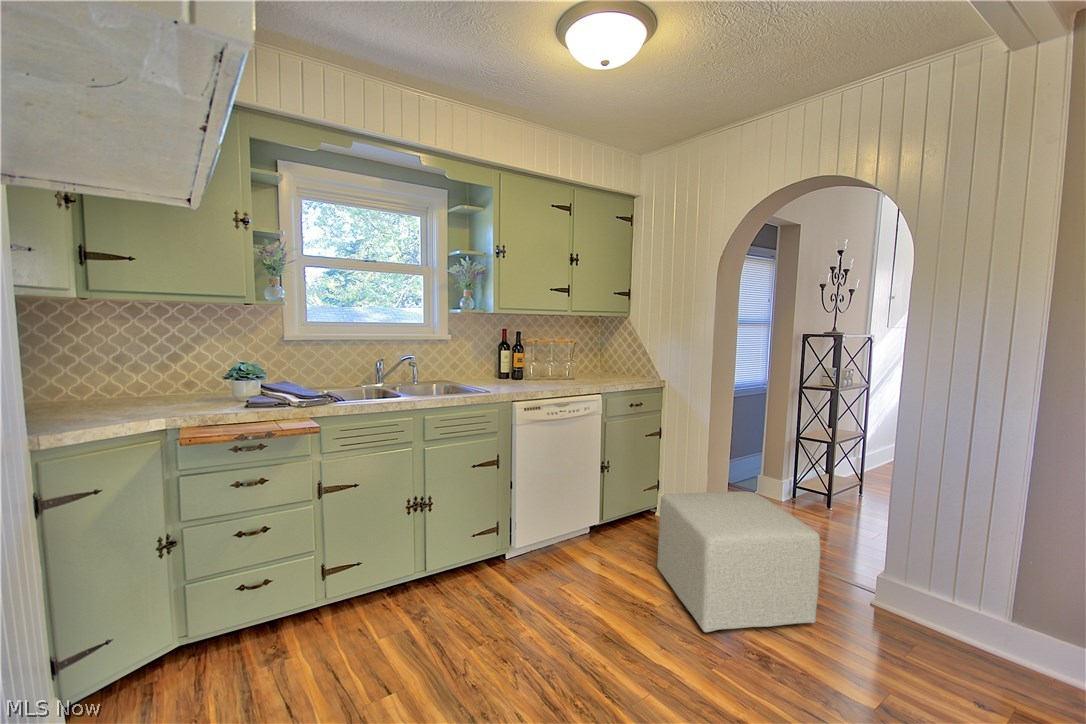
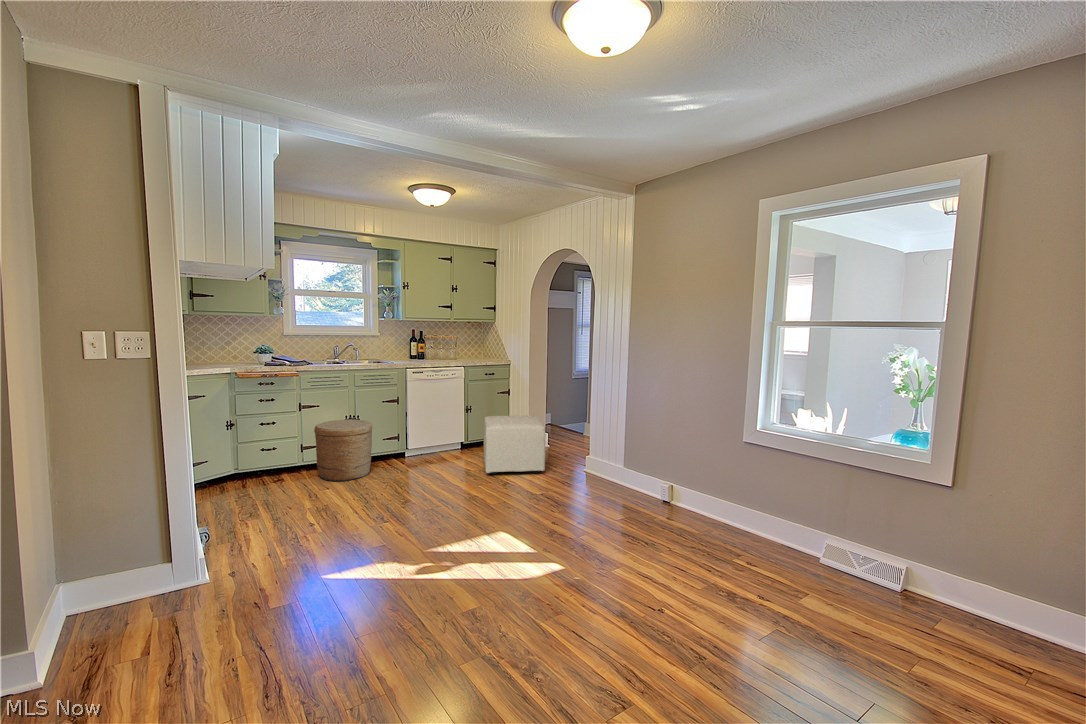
woven basket: none [350,509,466,664] -> present [314,419,372,481]

